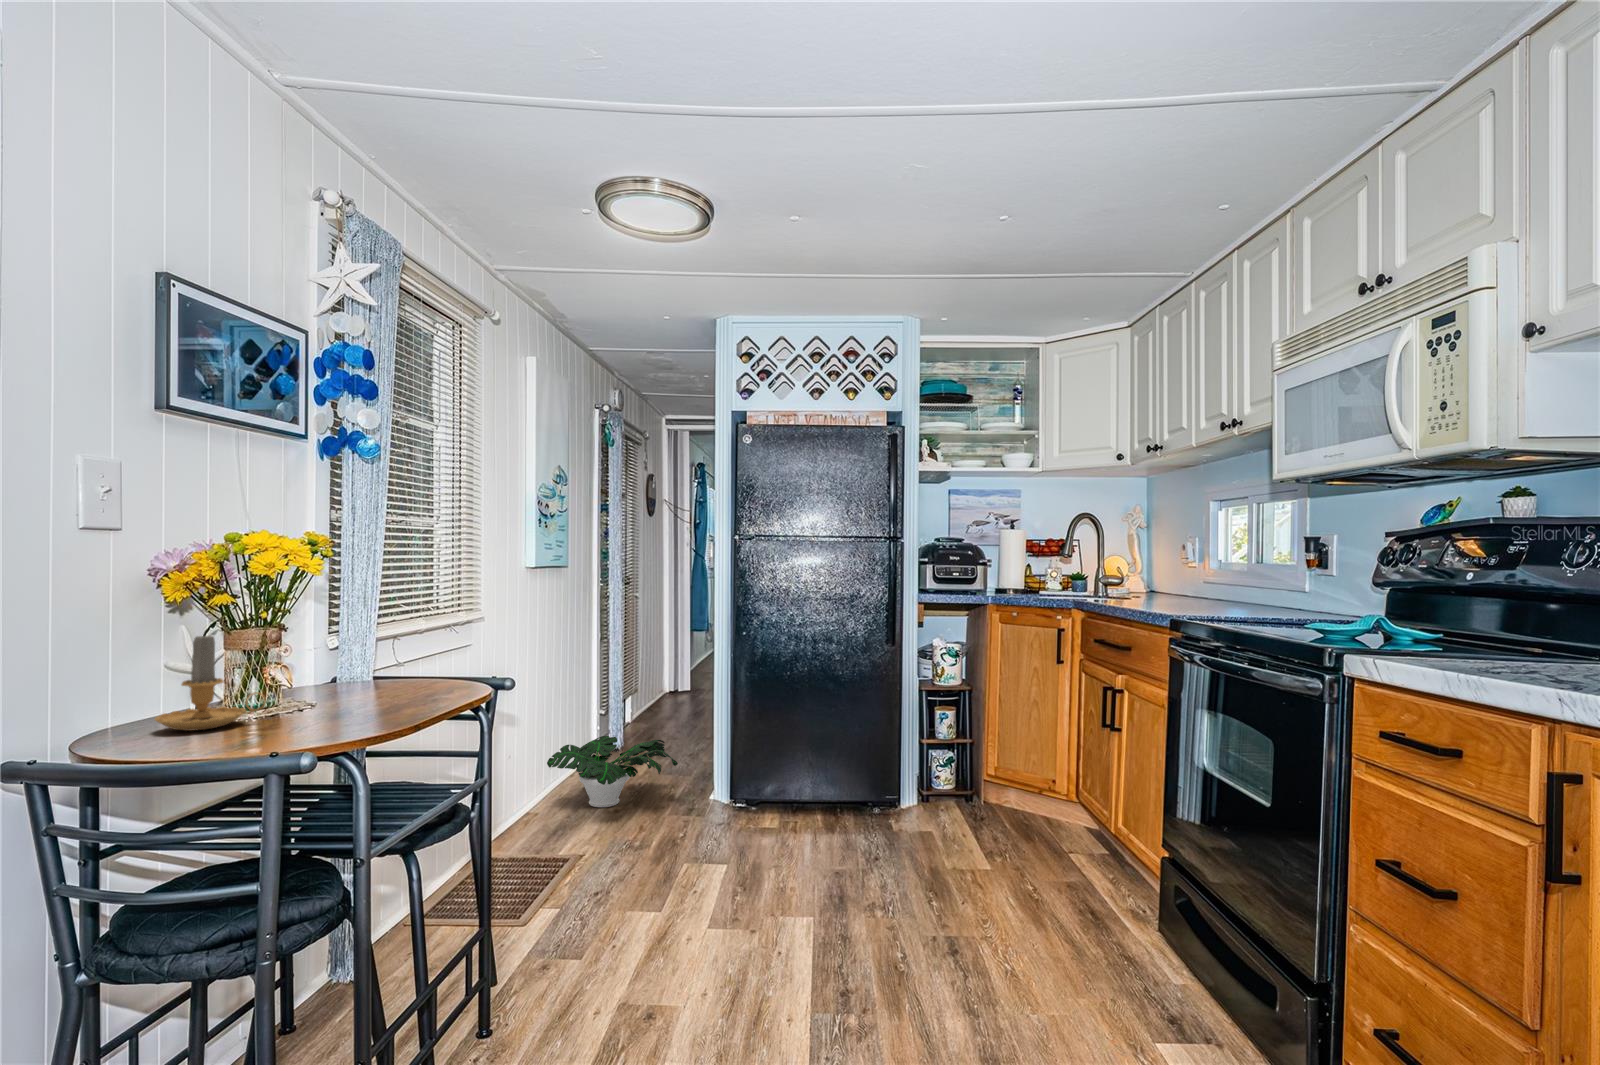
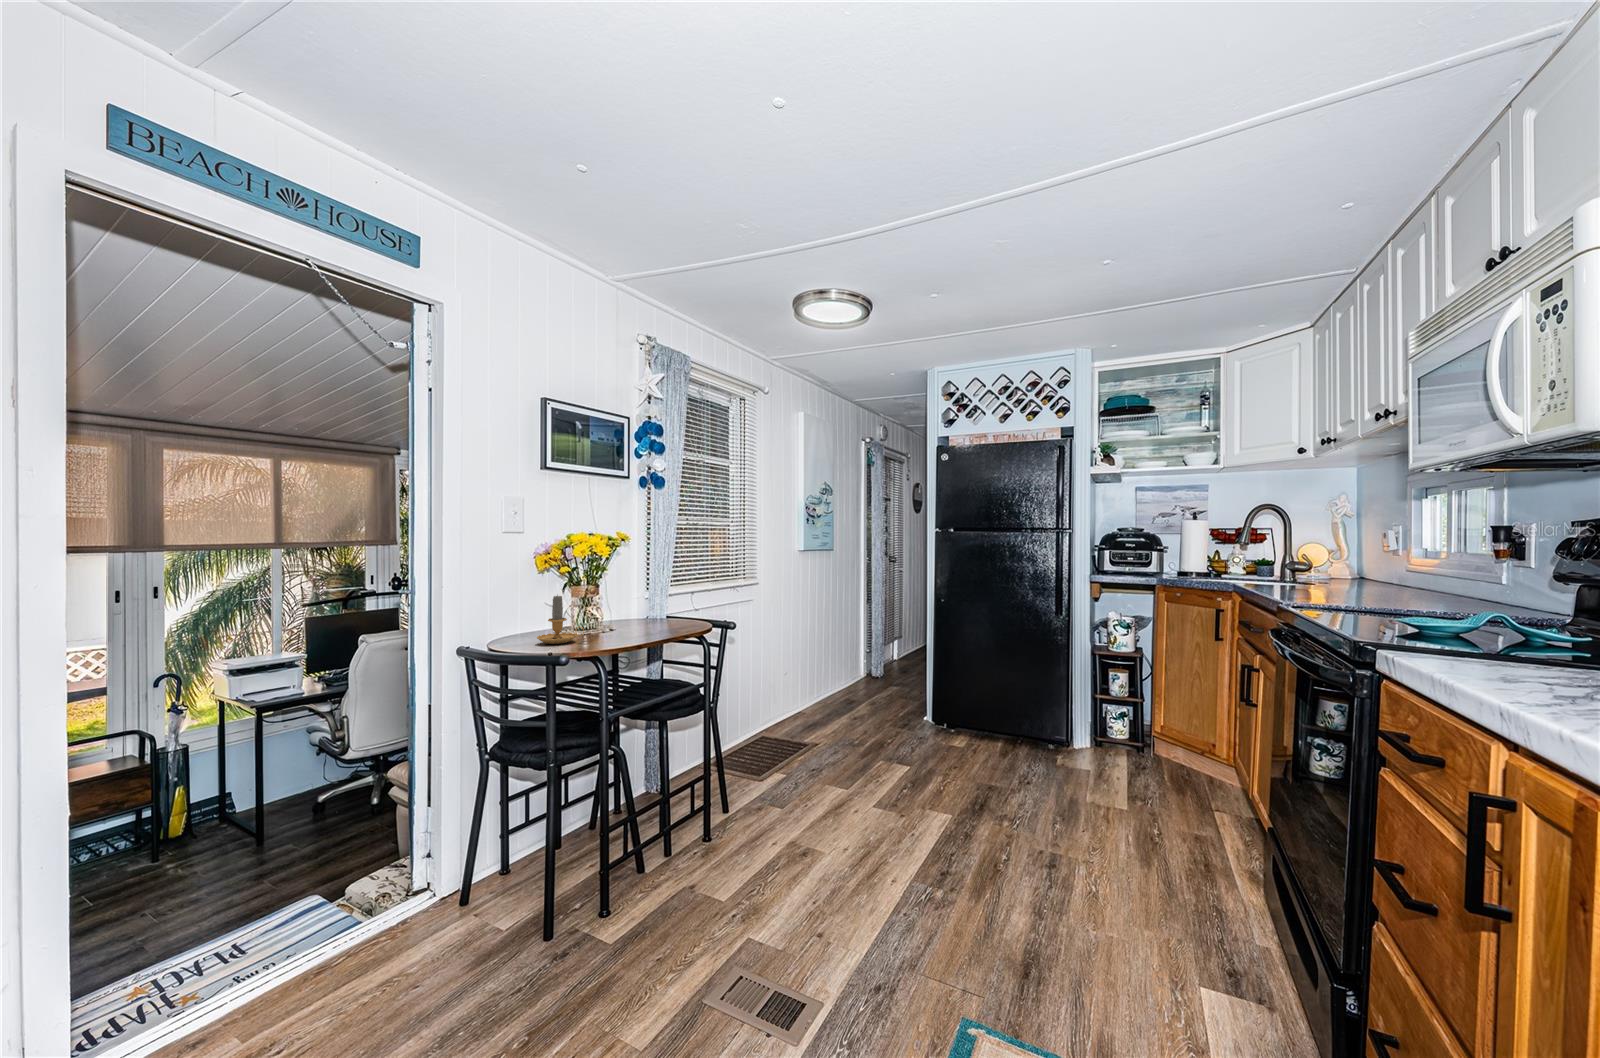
potted plant: present [547,736,678,807] -> none [815,669,898,717]

